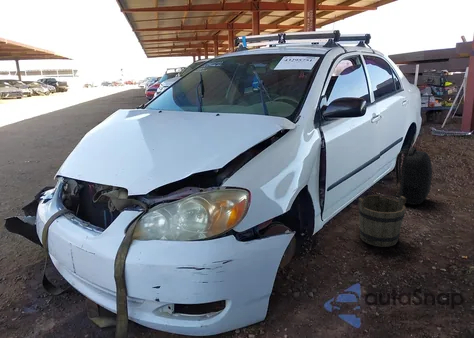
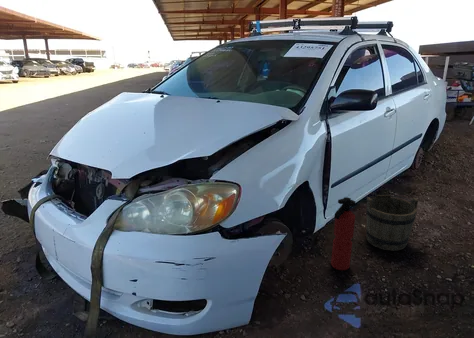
backpack: present [395,148,432,205] -> none [401,146,452,207]
fire extinguisher: none [331,198,351,268] -> present [331,197,356,270]

